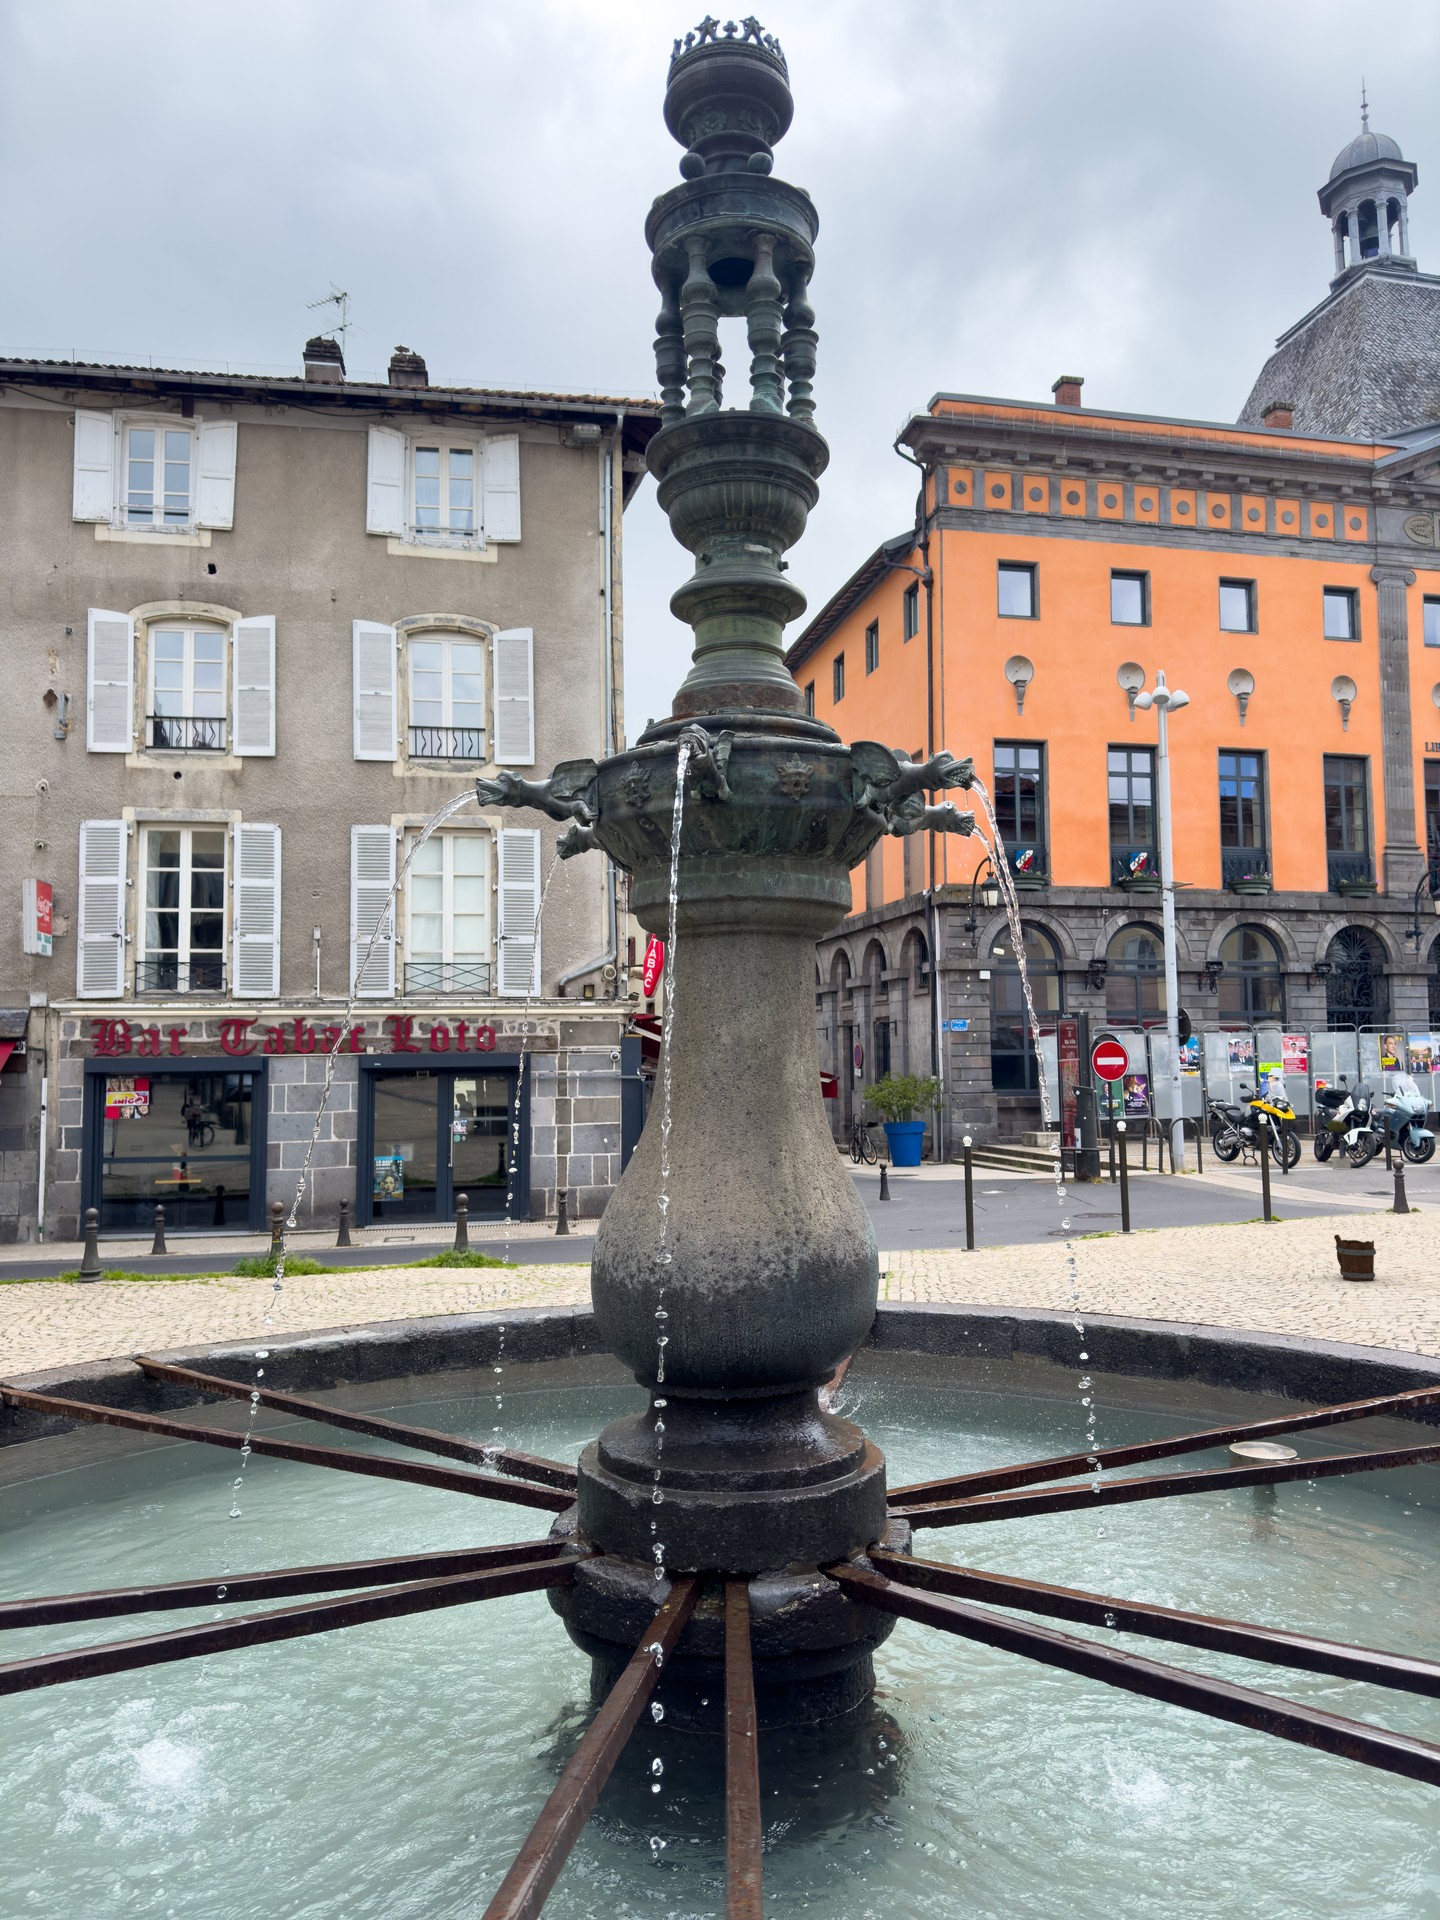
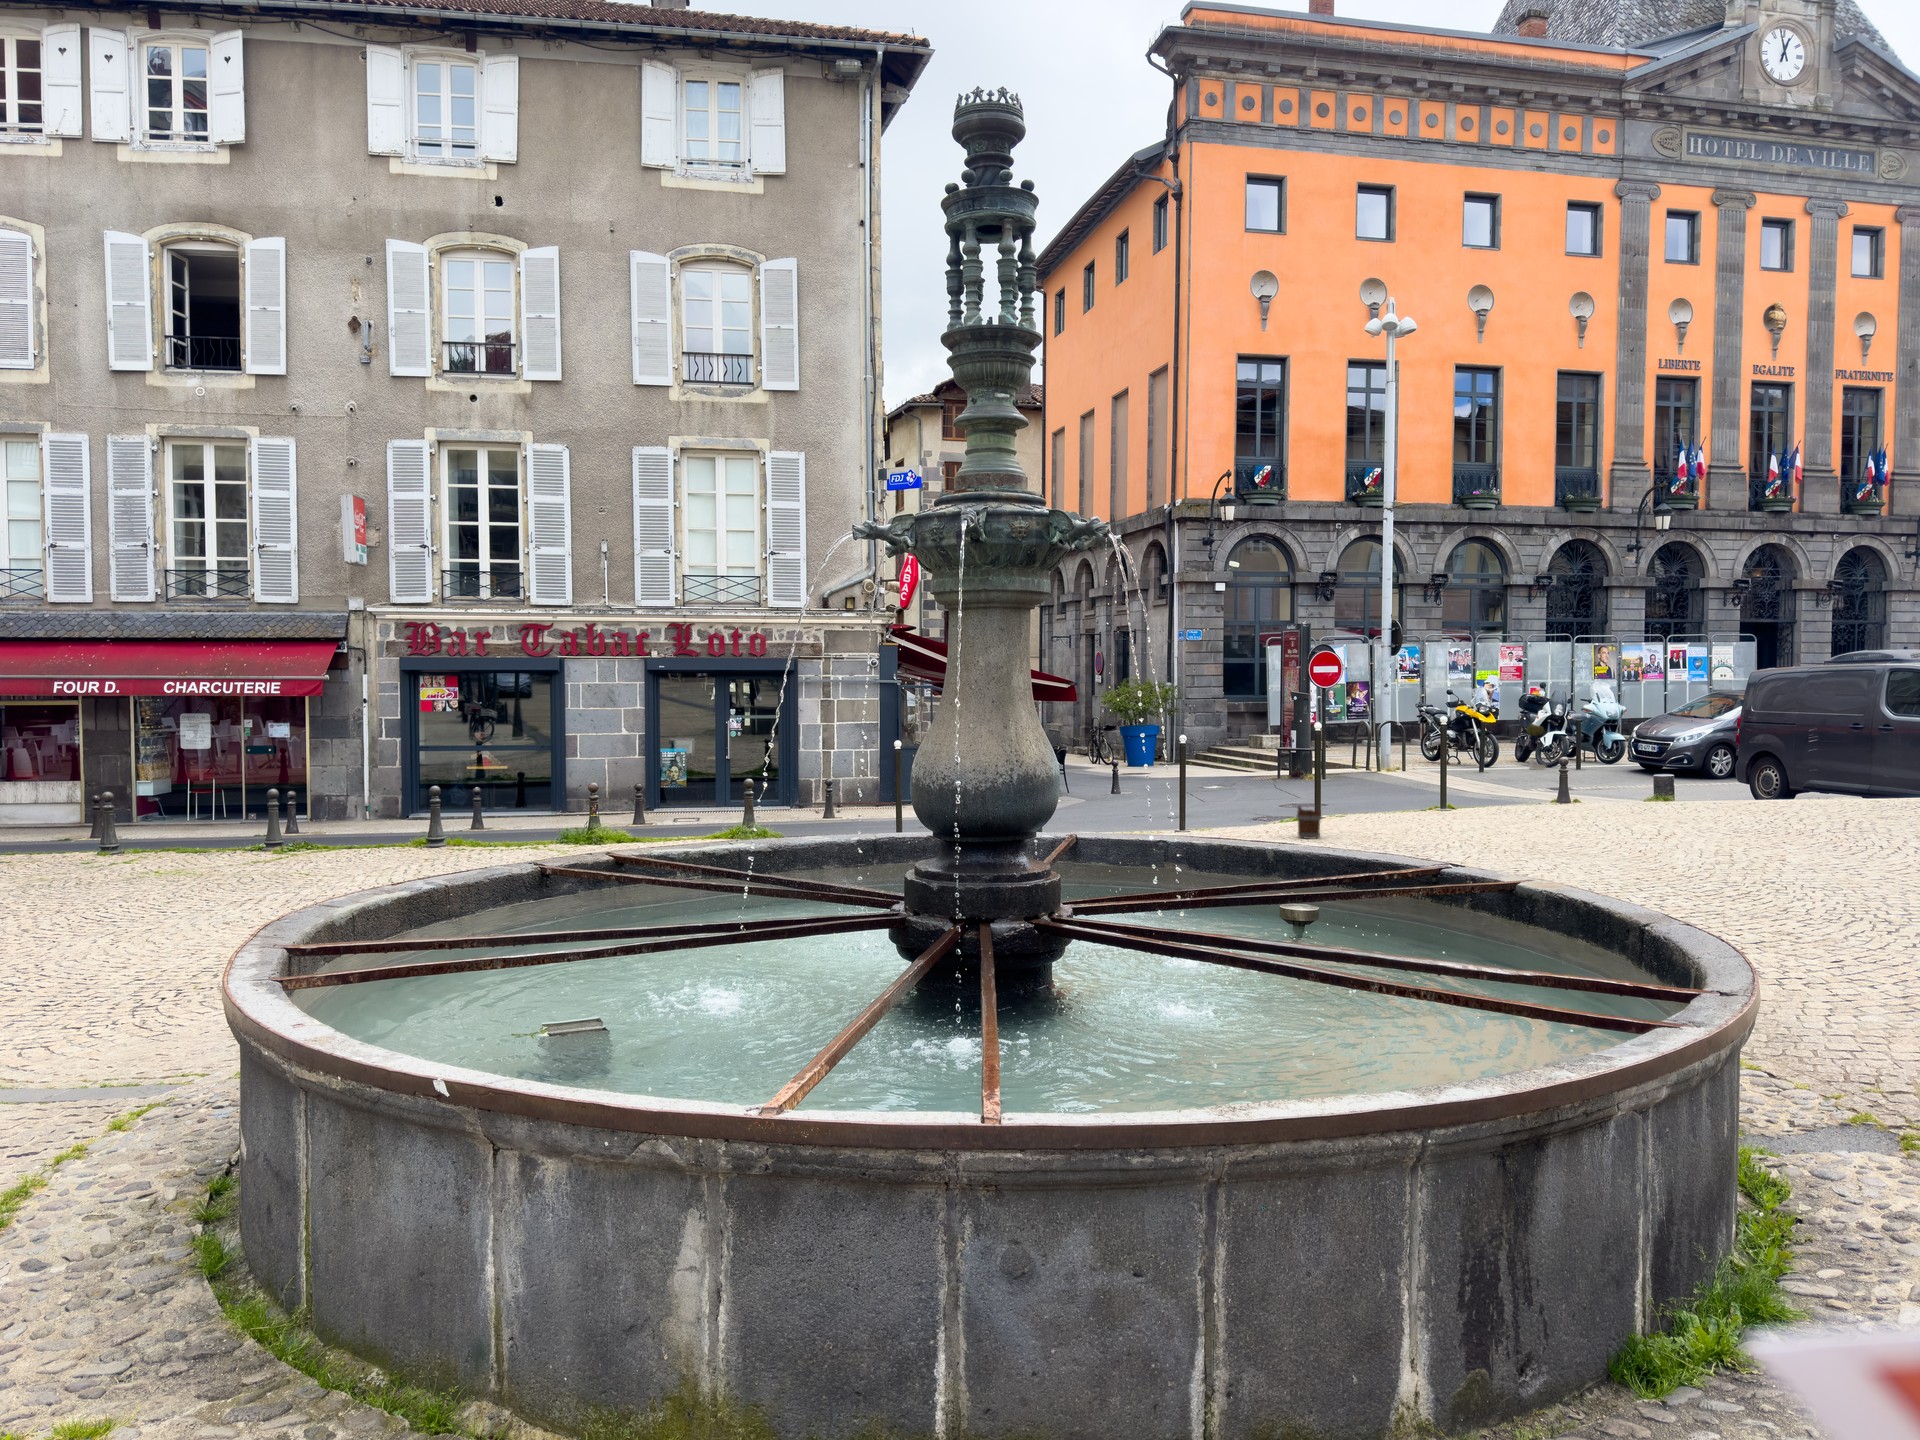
bucket: present [1334,1235,1376,1281] -> present [1297,806,1322,839]

